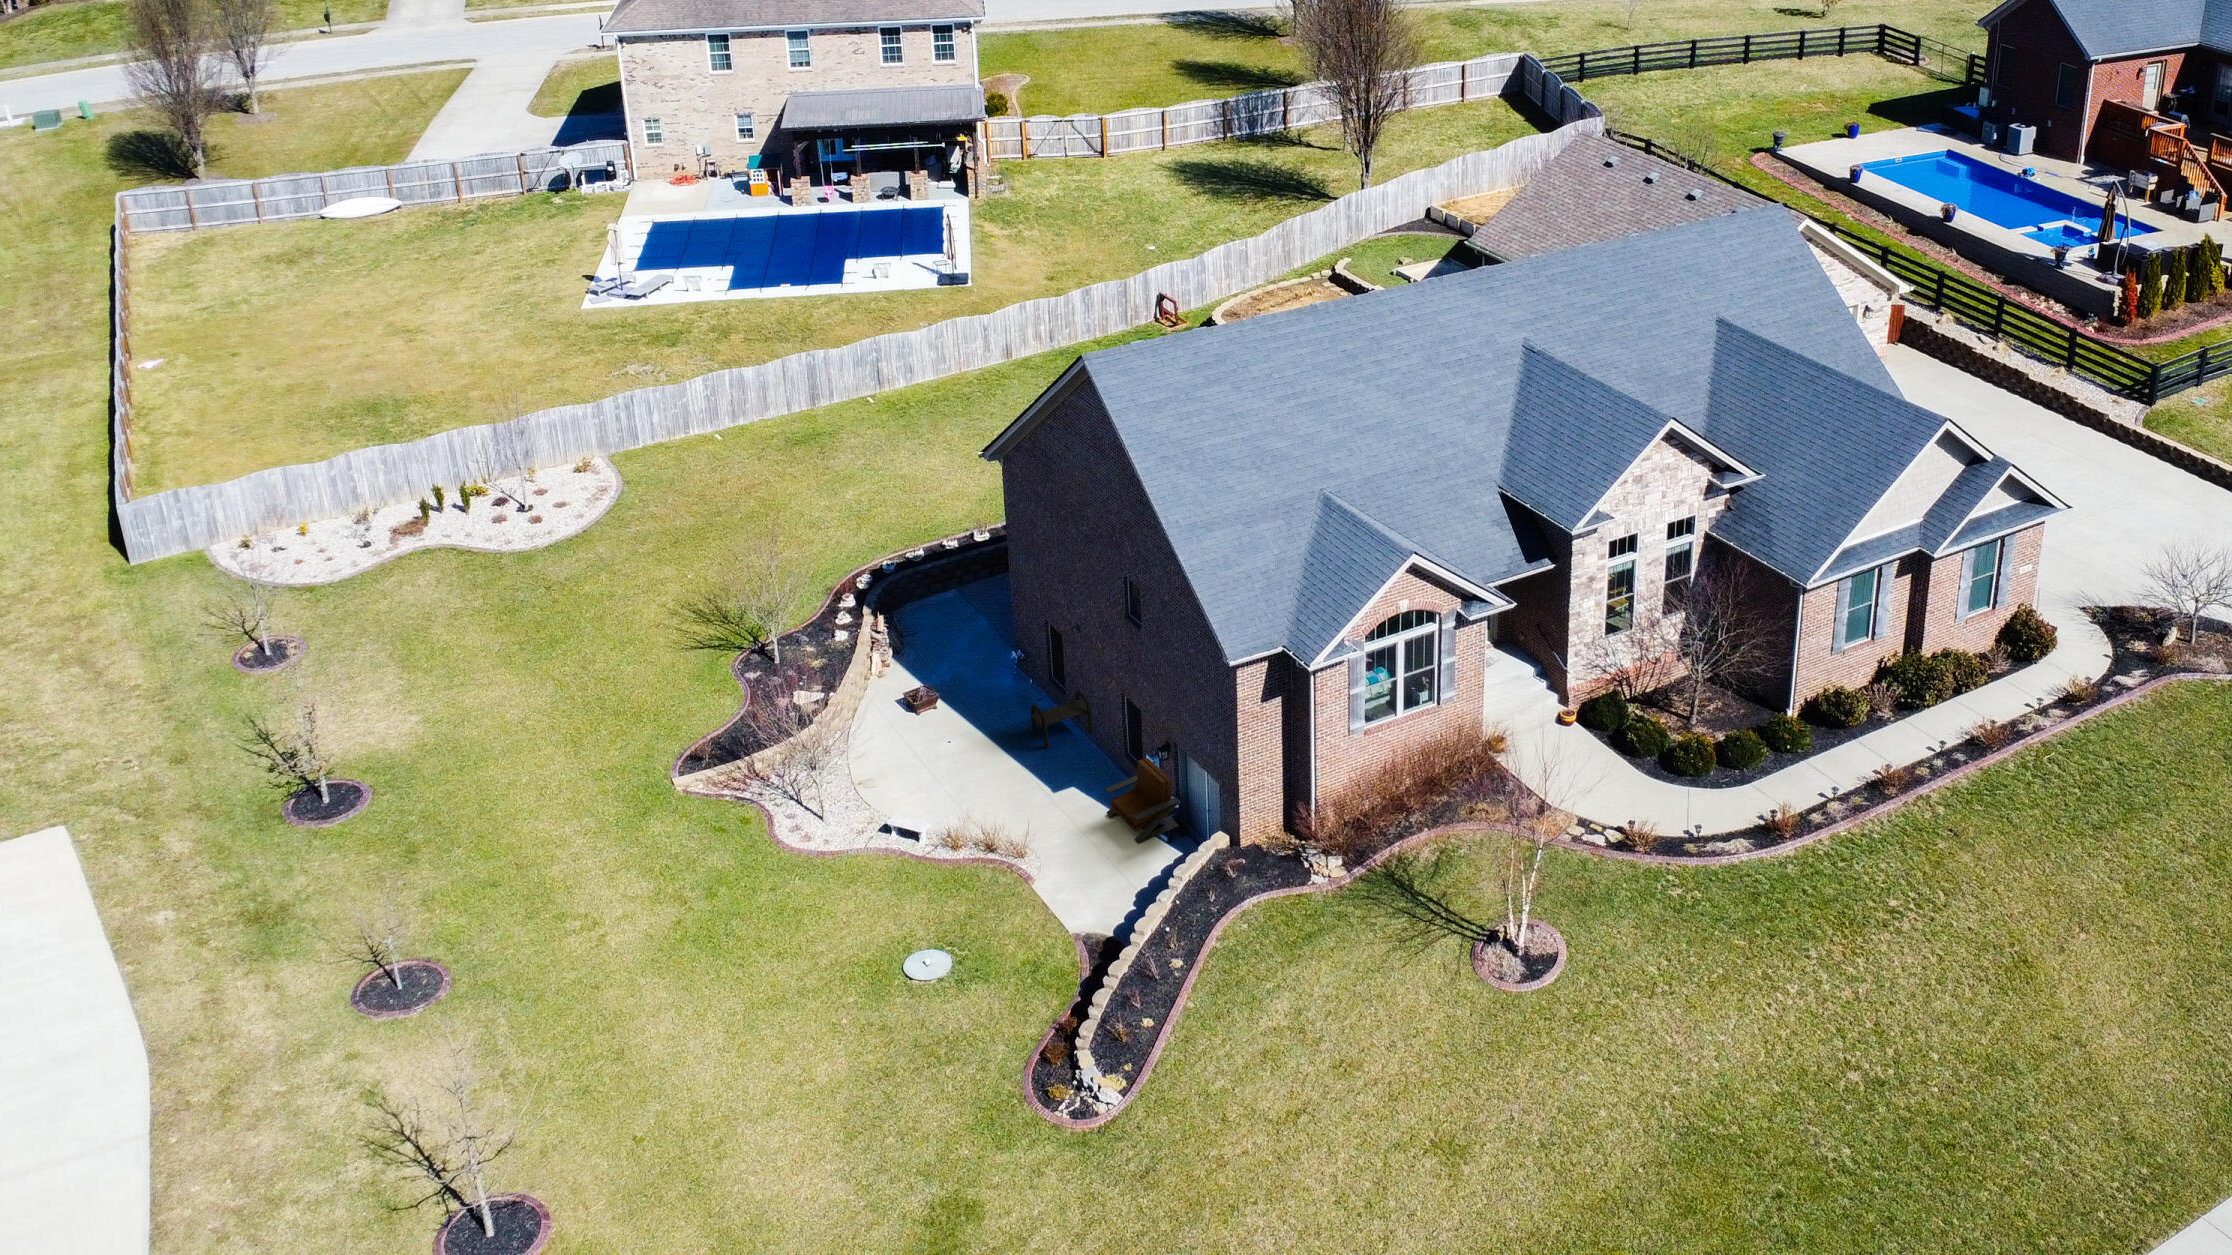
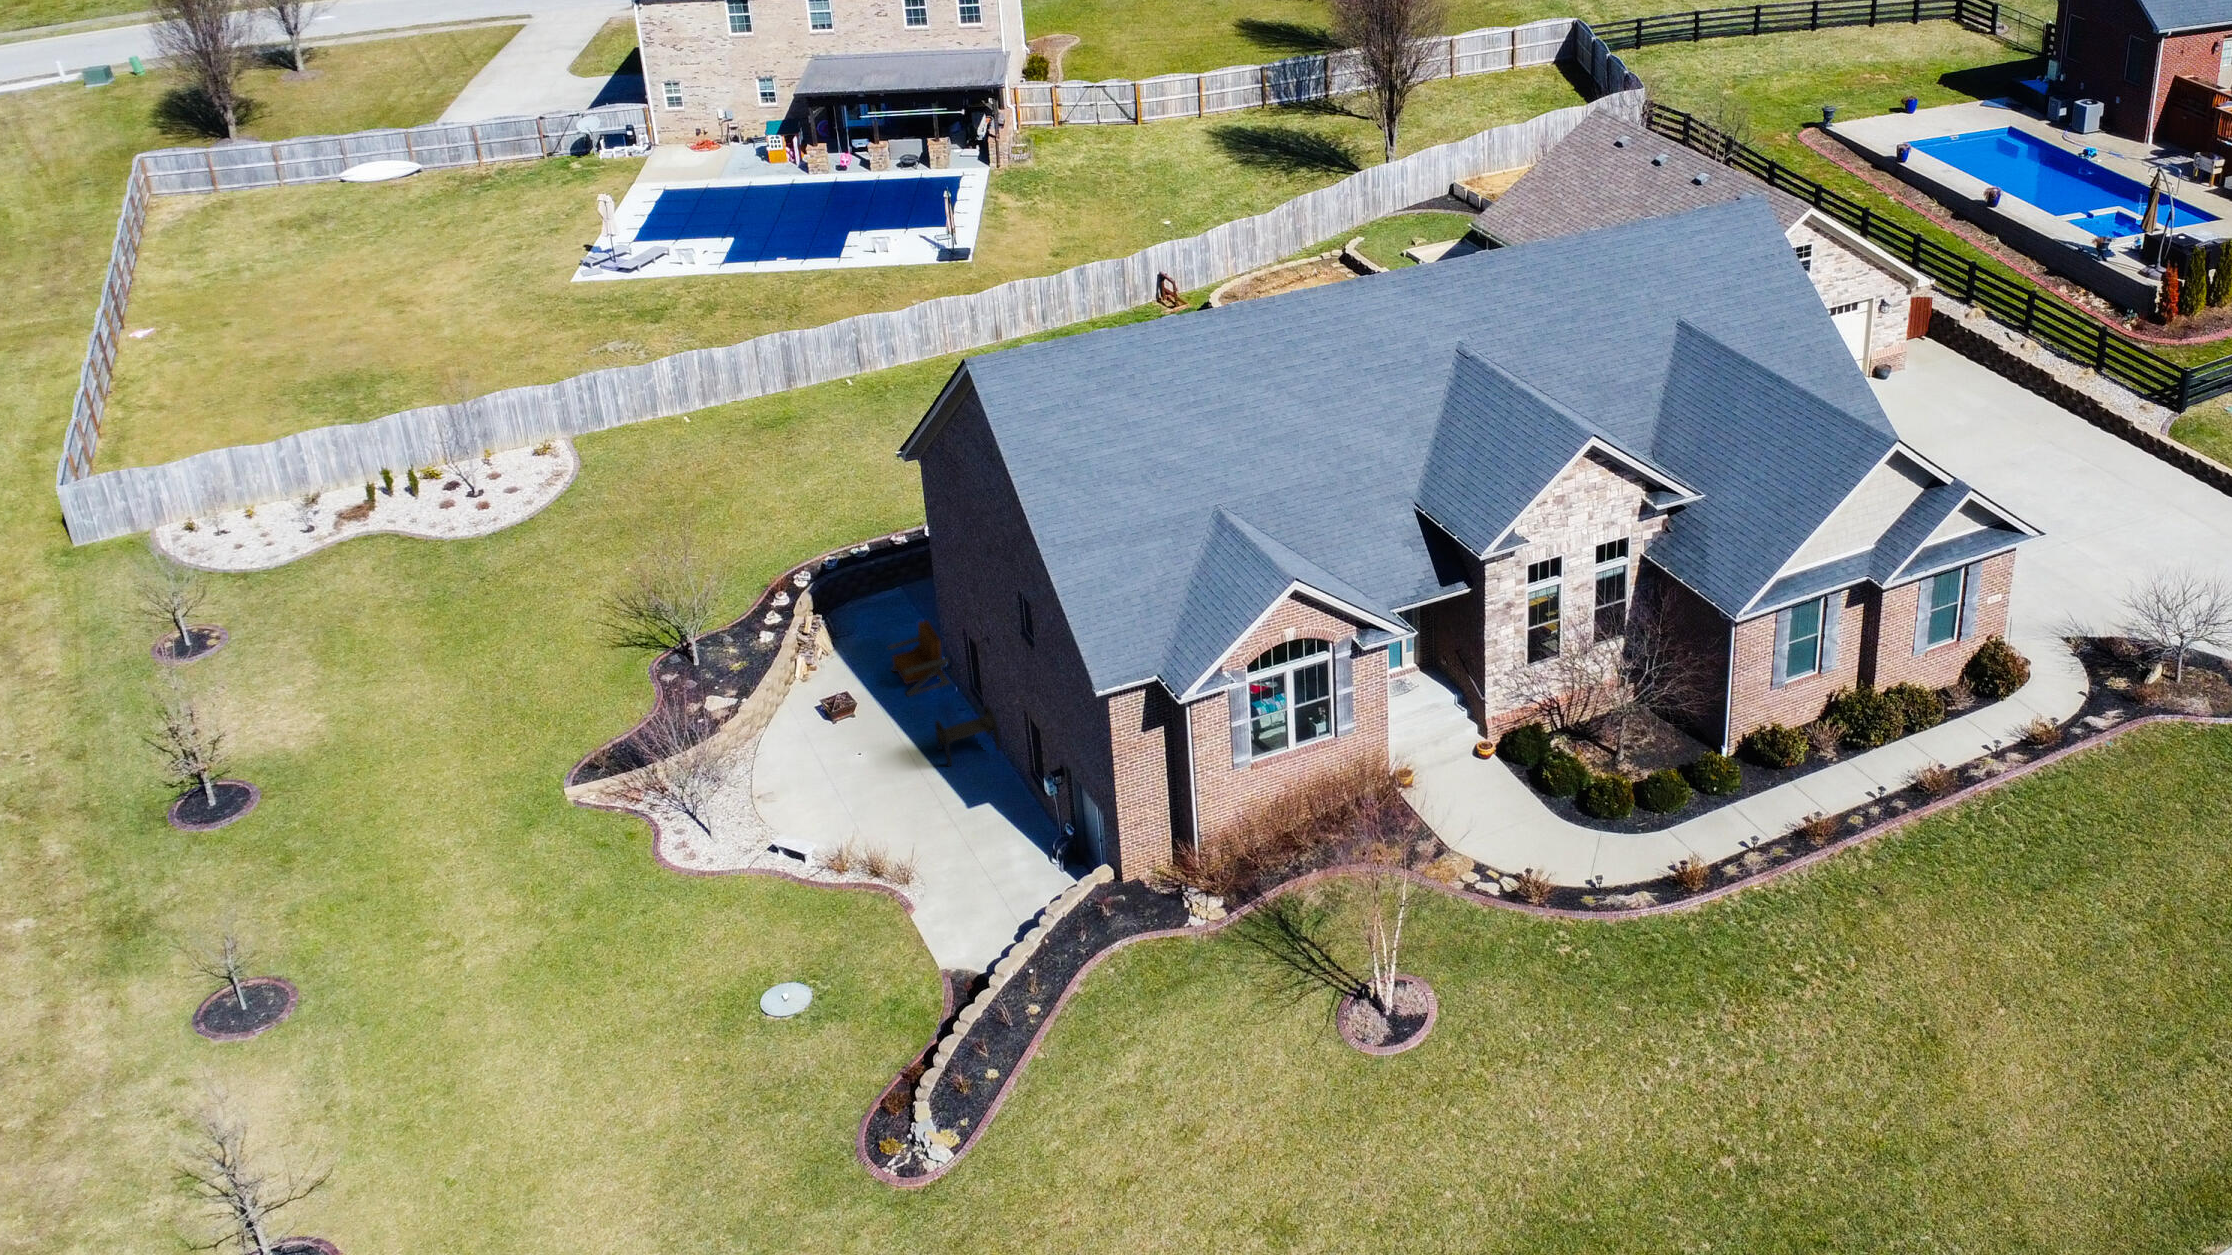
lounge chair: present [1105,758,1180,844] -> present [888,621,950,696]

